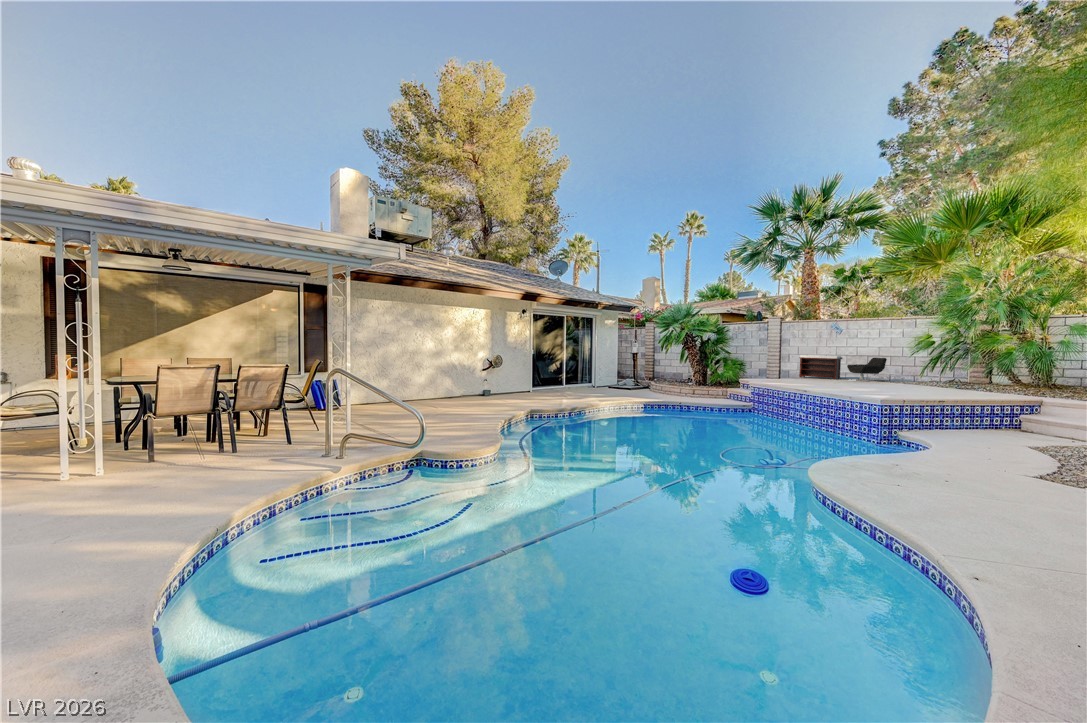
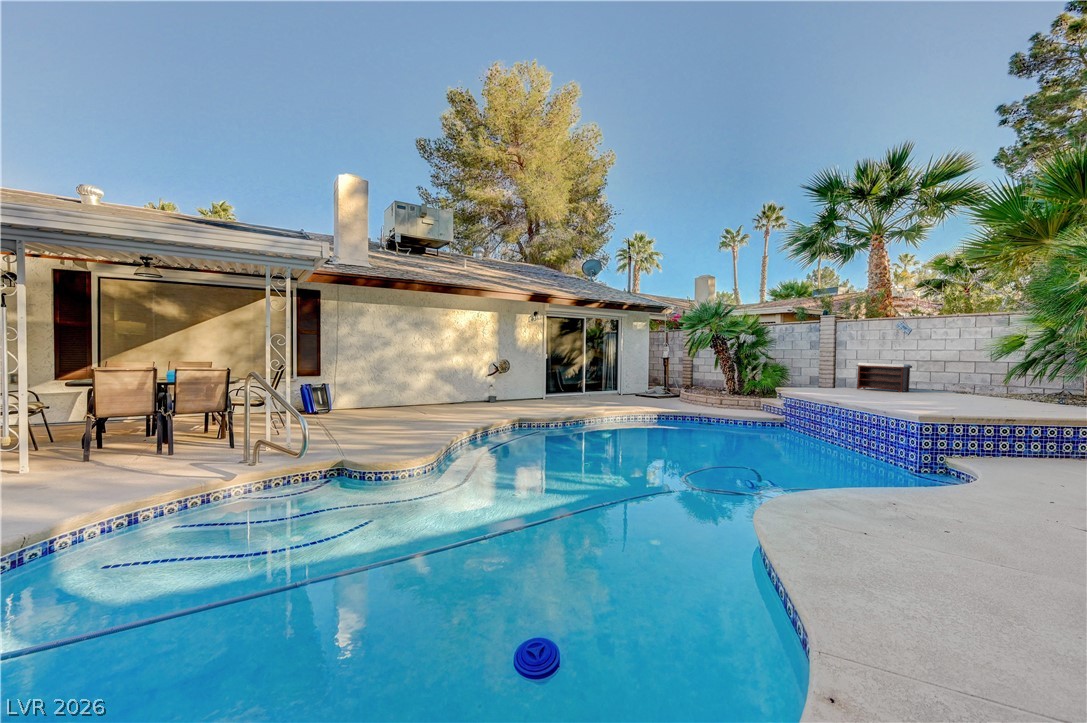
lounge chair: present [847,358,887,381] -> none [916,366,968,396]

